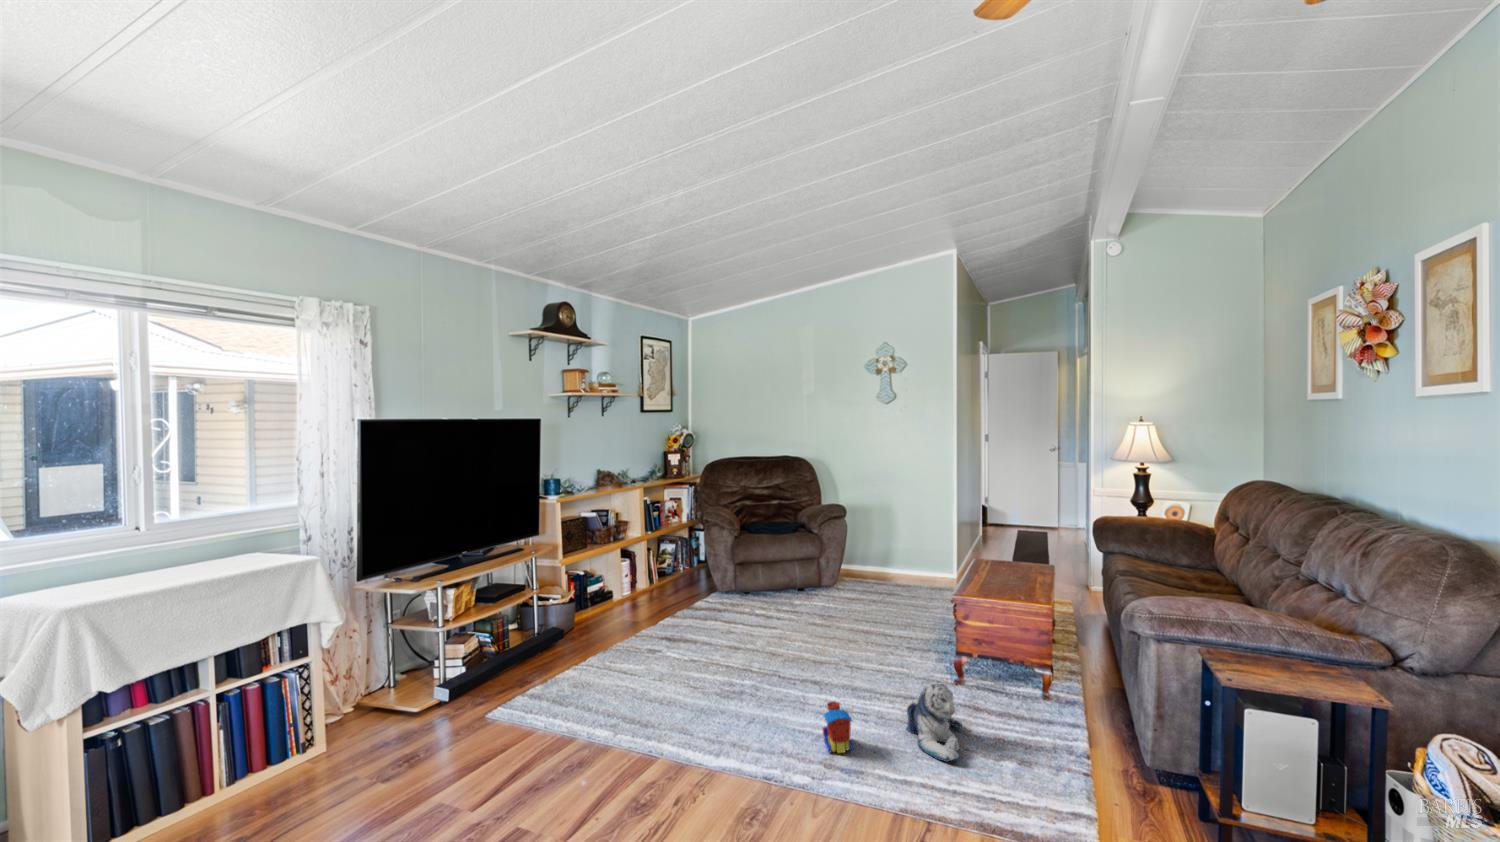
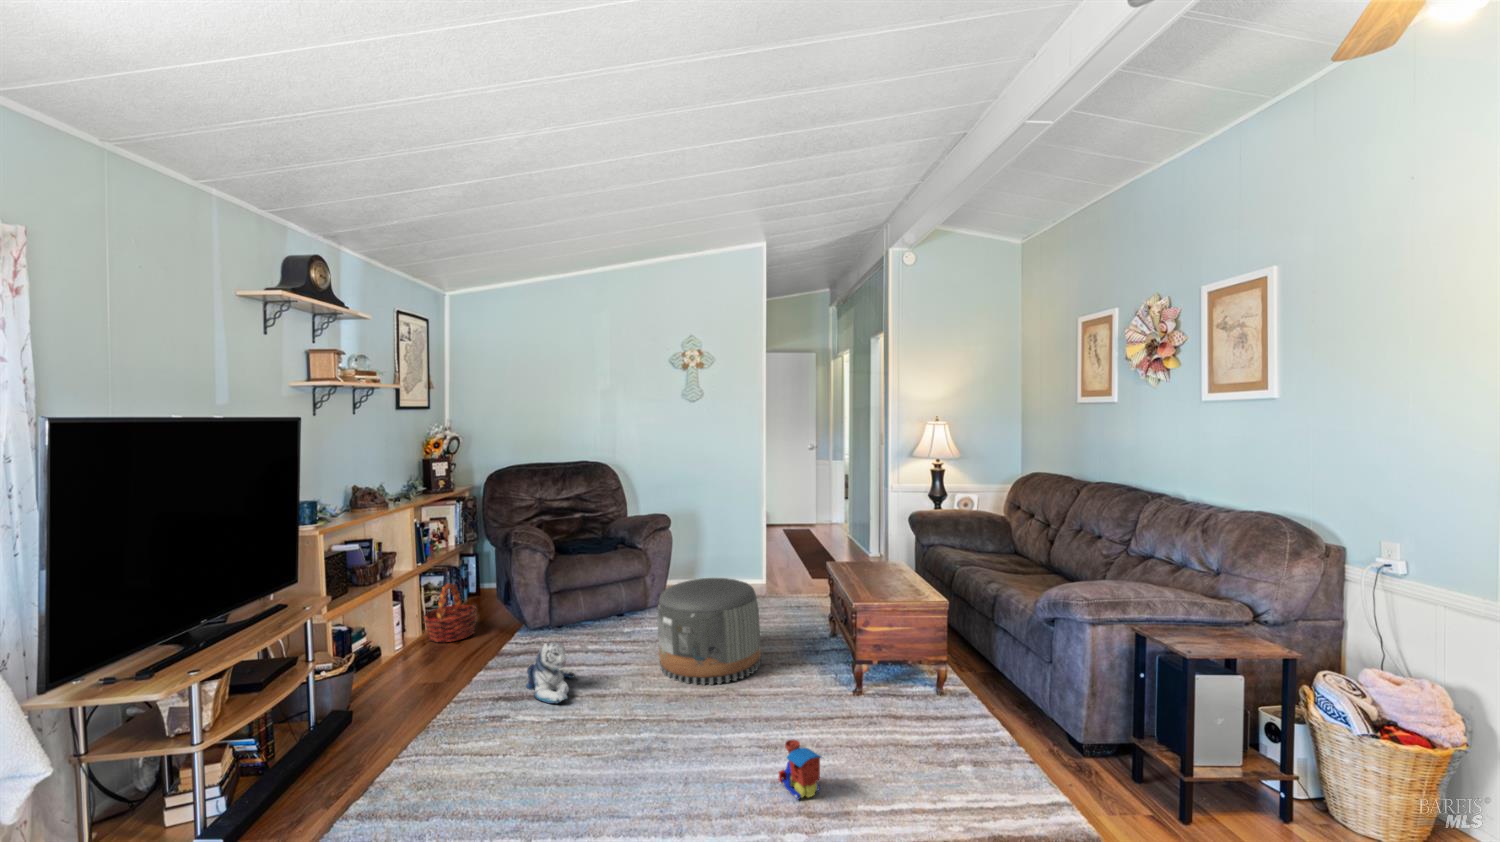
basket: none [649,548,688,593] -> present [423,583,477,642]
pouf: none [797,562,890,655] -> present [657,578,761,685]
plush toy: present [907,684,962,762] -> present [526,642,574,704]

